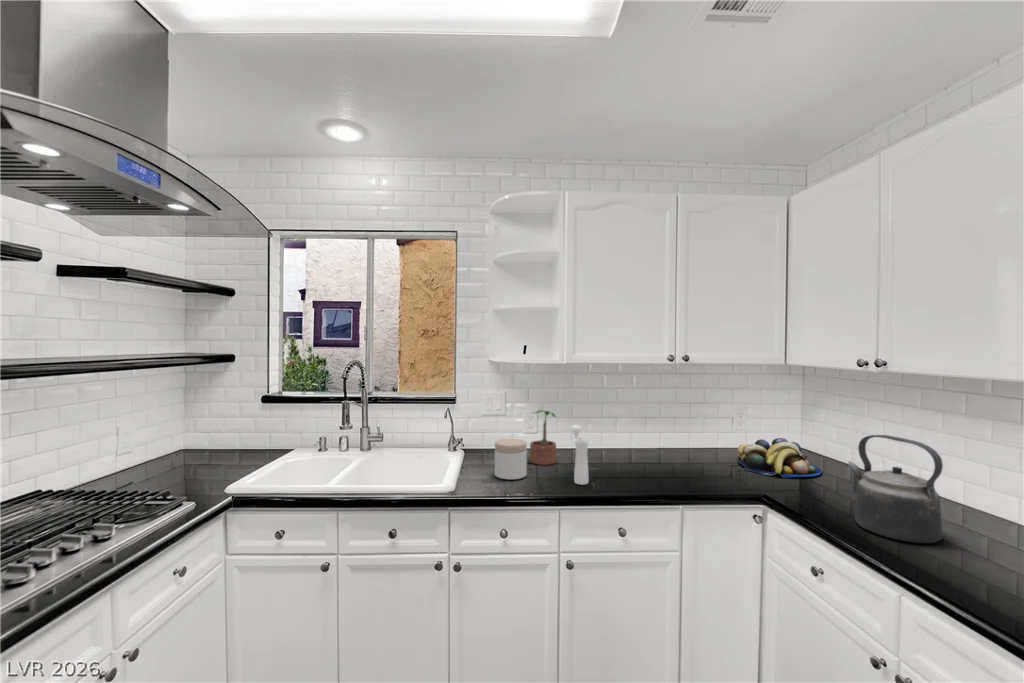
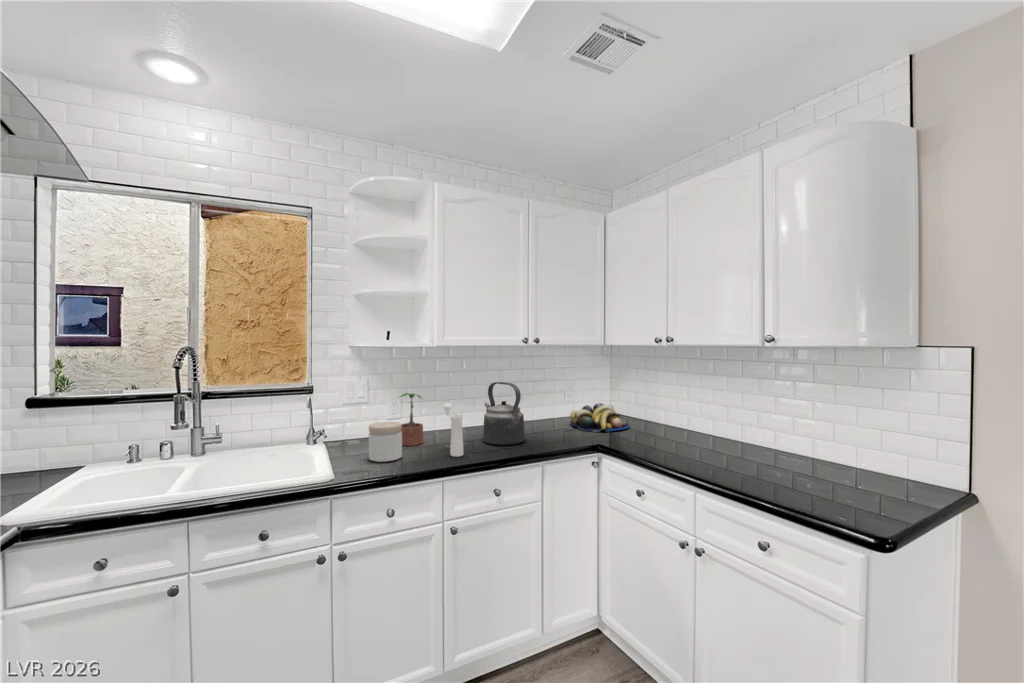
kettle: present [848,435,943,543] -> present [483,382,525,445]

